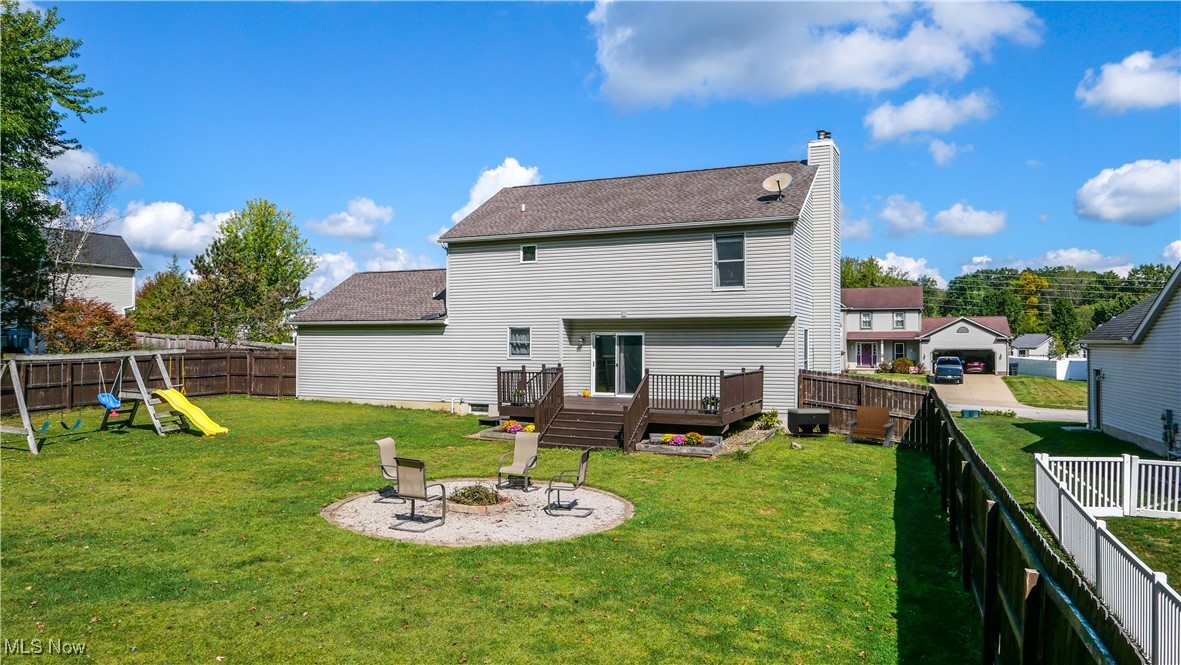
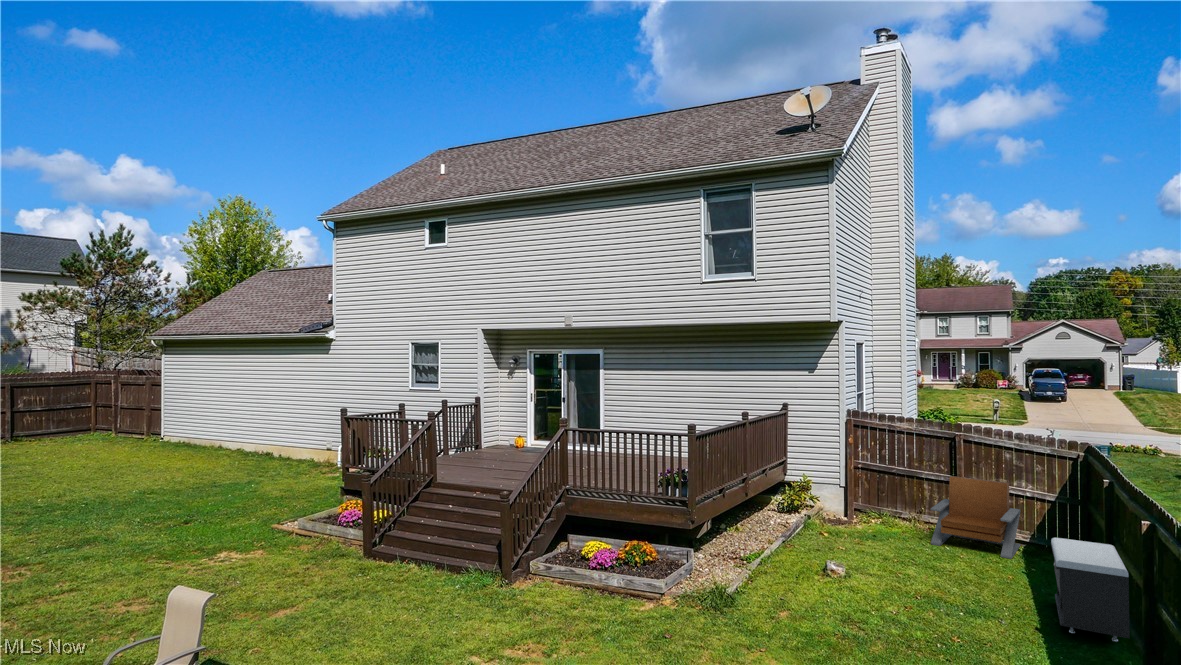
storage bench: present [787,408,830,438] -> present [1051,538,1130,642]

